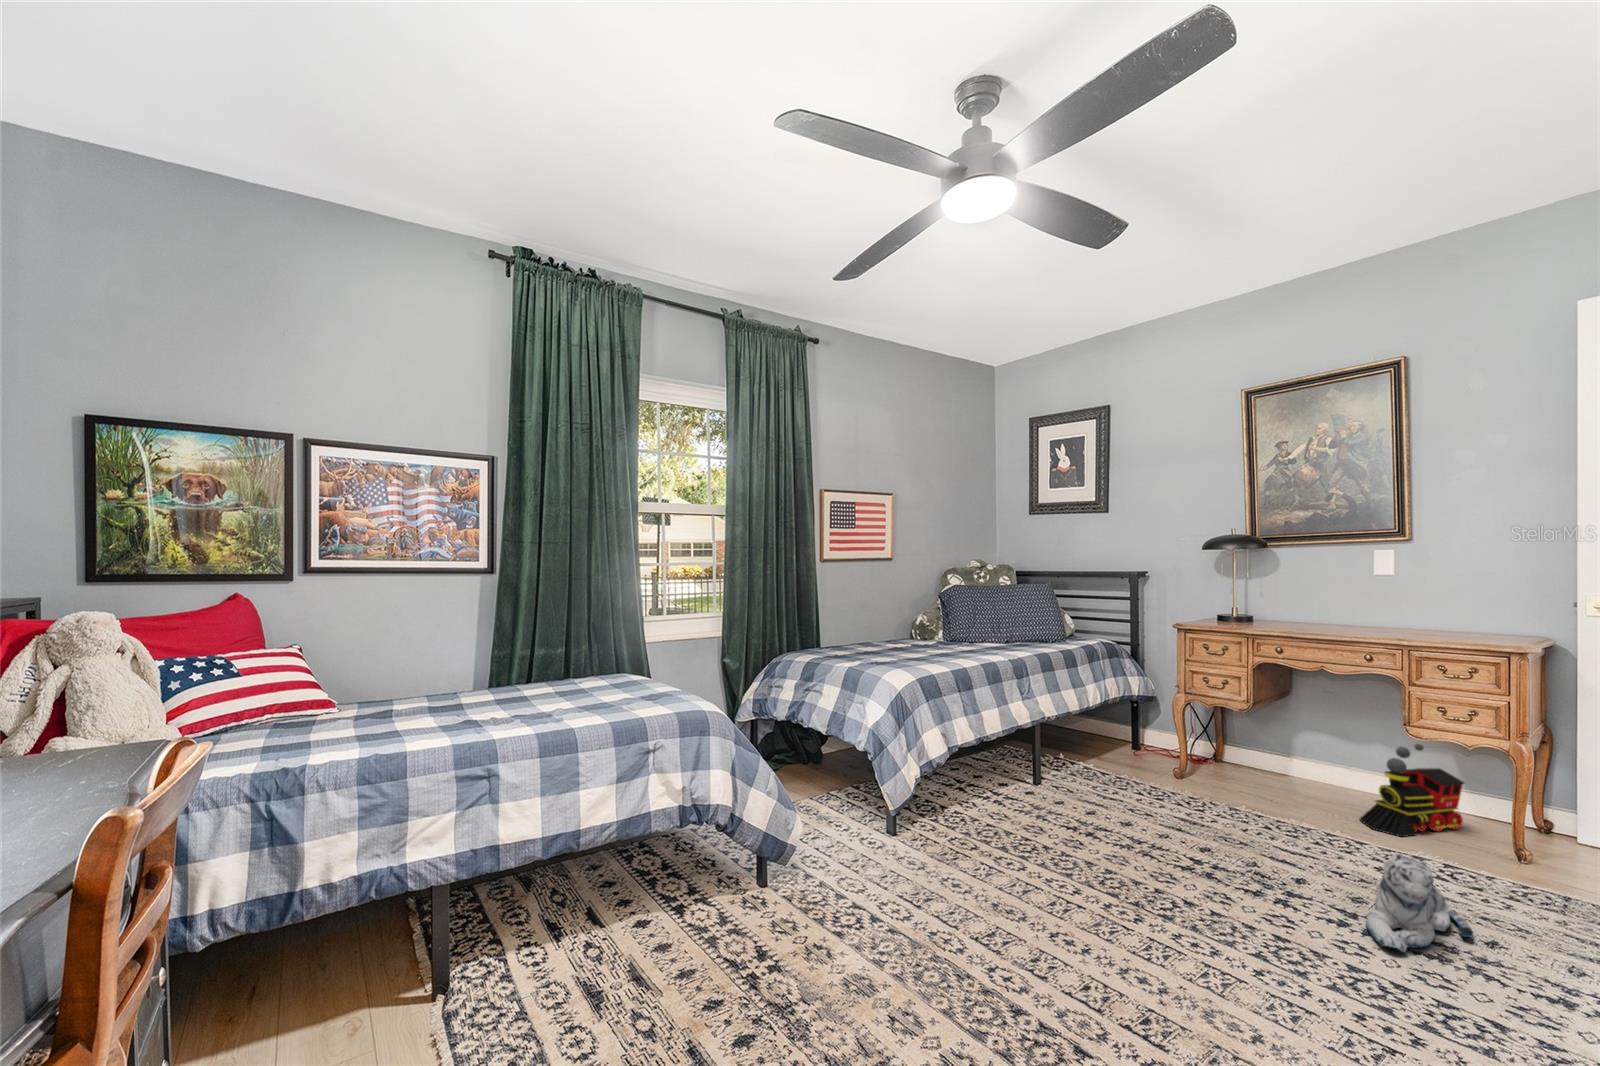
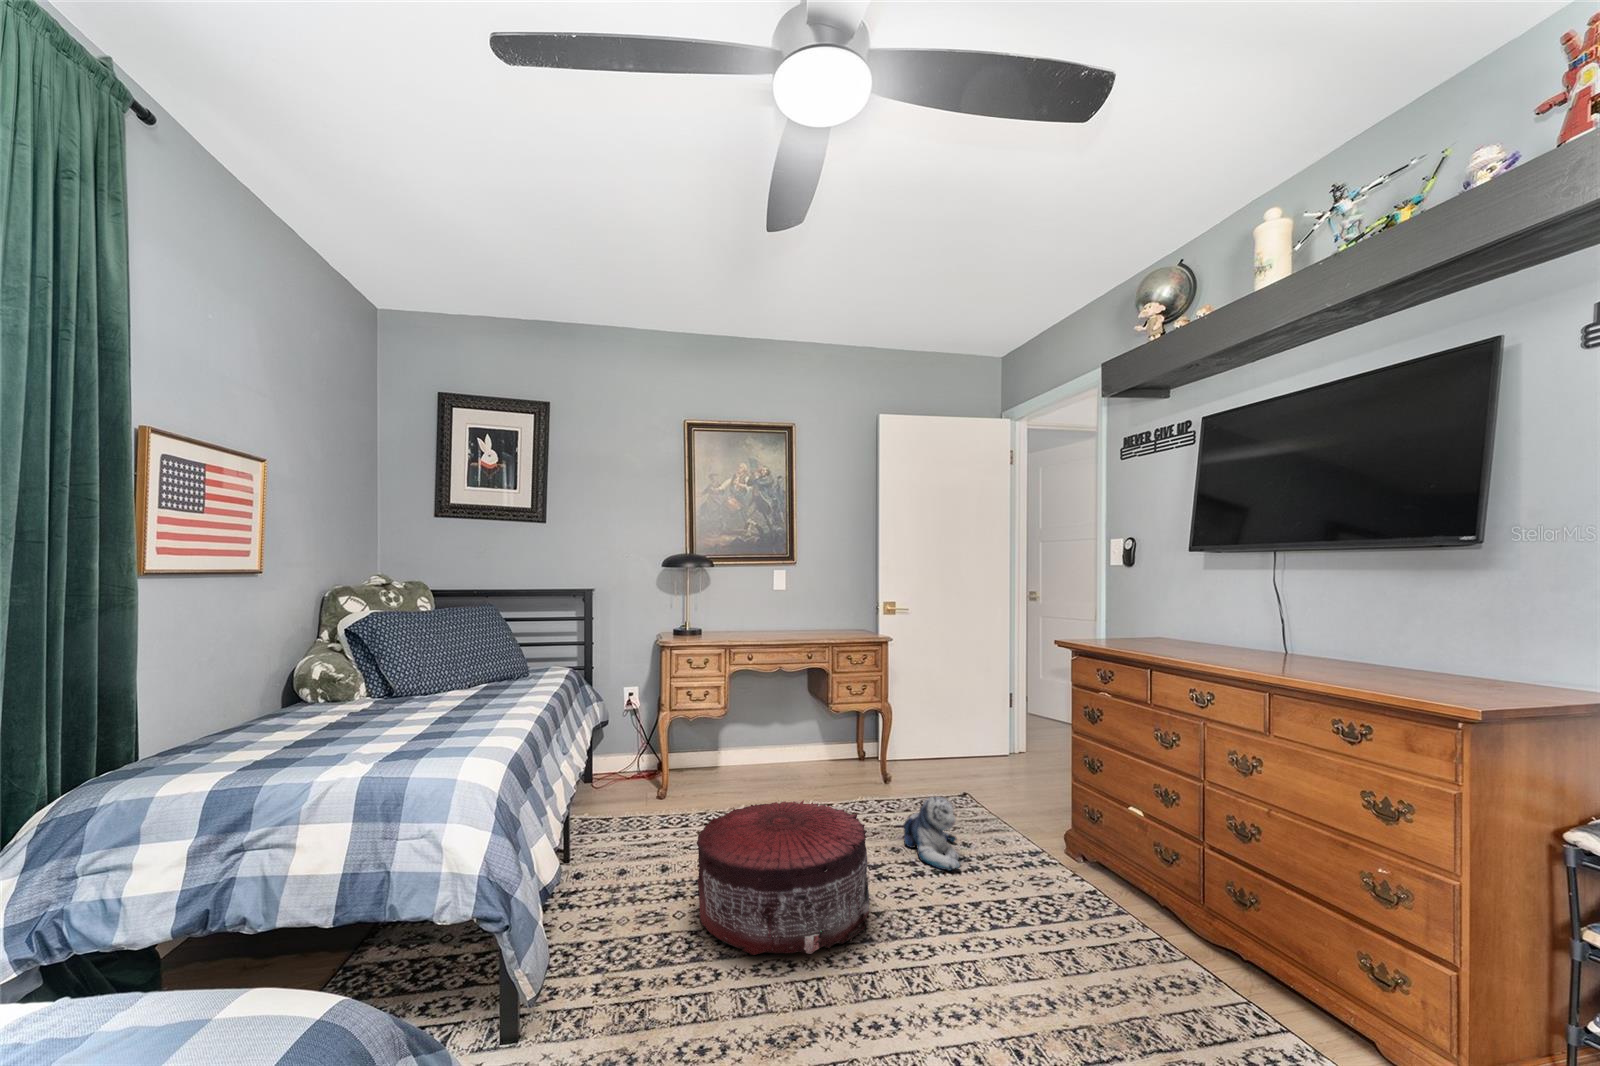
toy train: present [1360,744,1464,837] -> none [802,716,844,792]
pouf: none [1042,772,1220,915] -> present [697,800,870,955]

